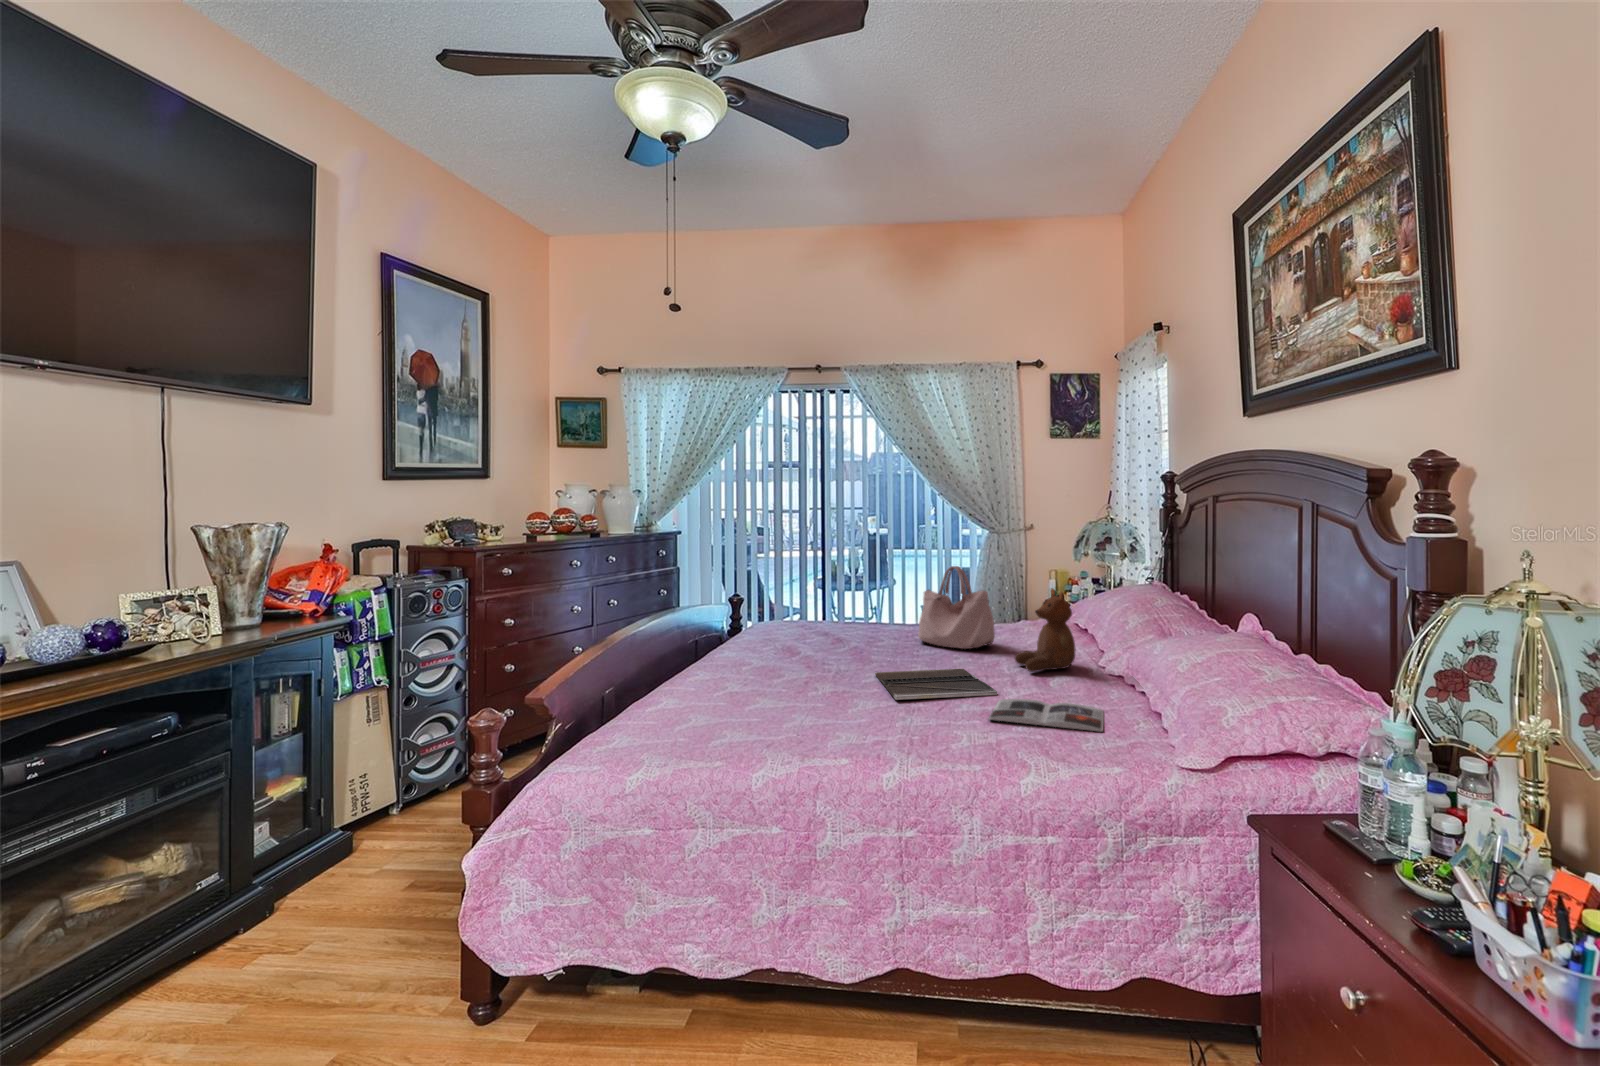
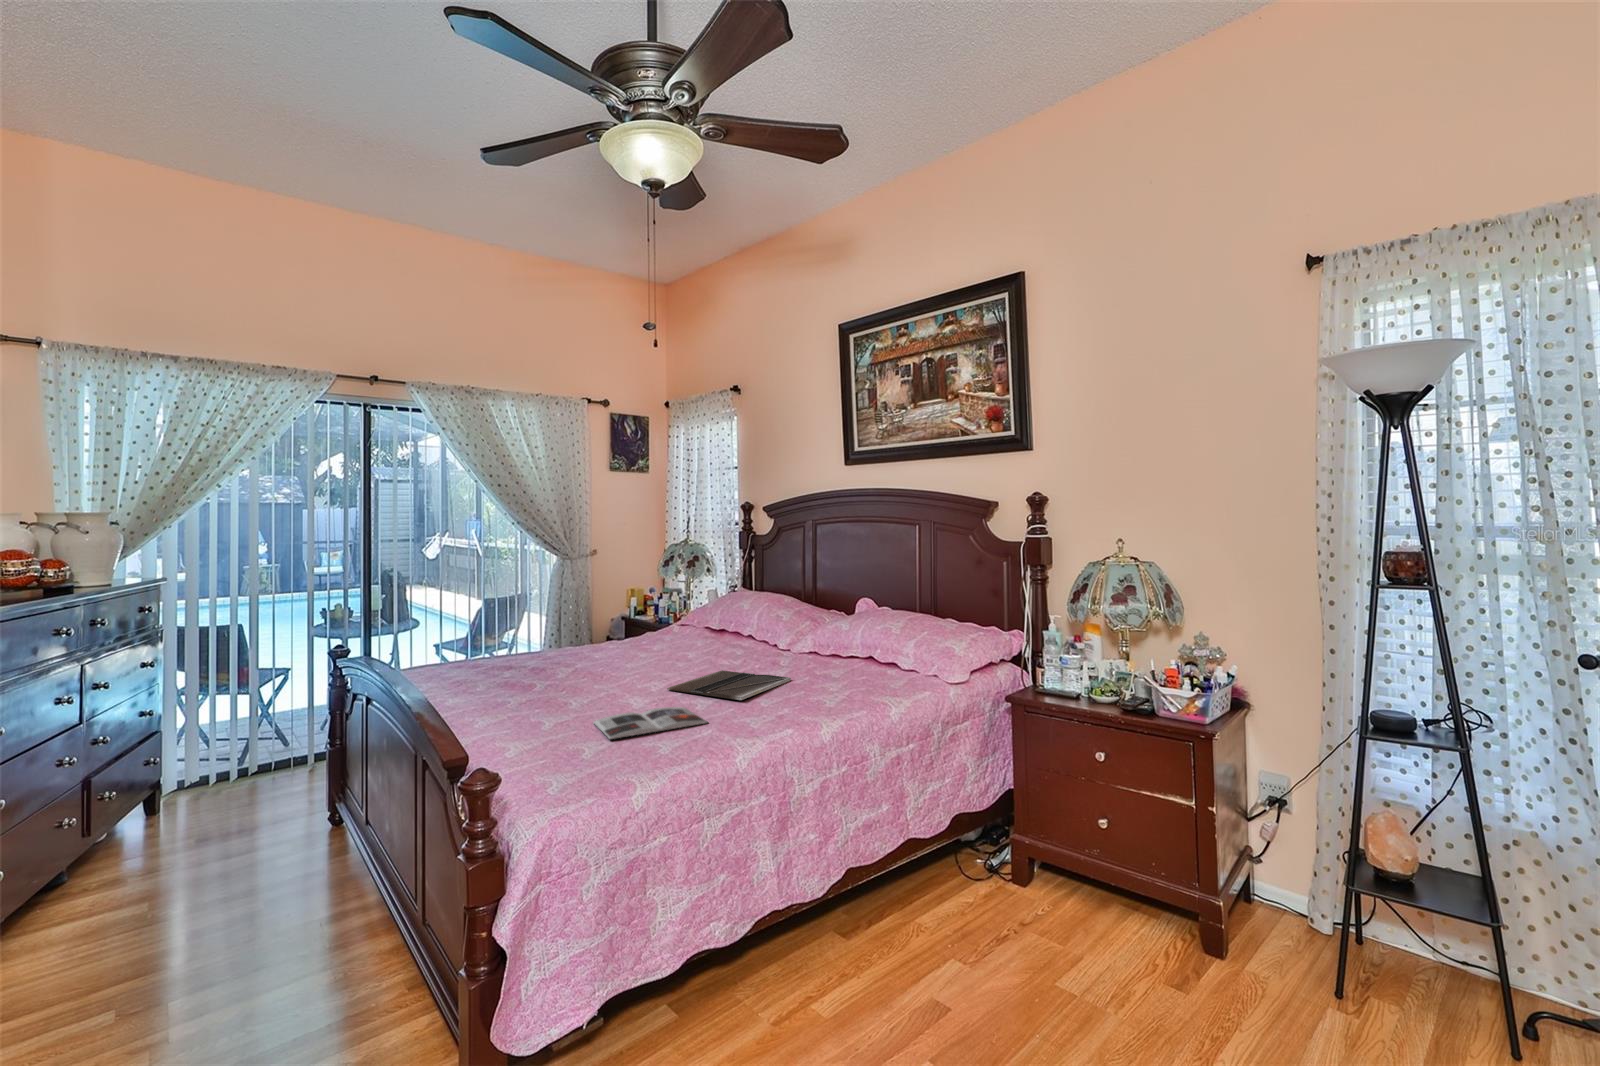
handbag: present [918,566,995,649] -> none [622,582,706,660]
teddy bear: present [1015,588,1075,672] -> none [748,592,801,662]
magazine: present [989,699,1104,732] -> present [594,707,707,739]

